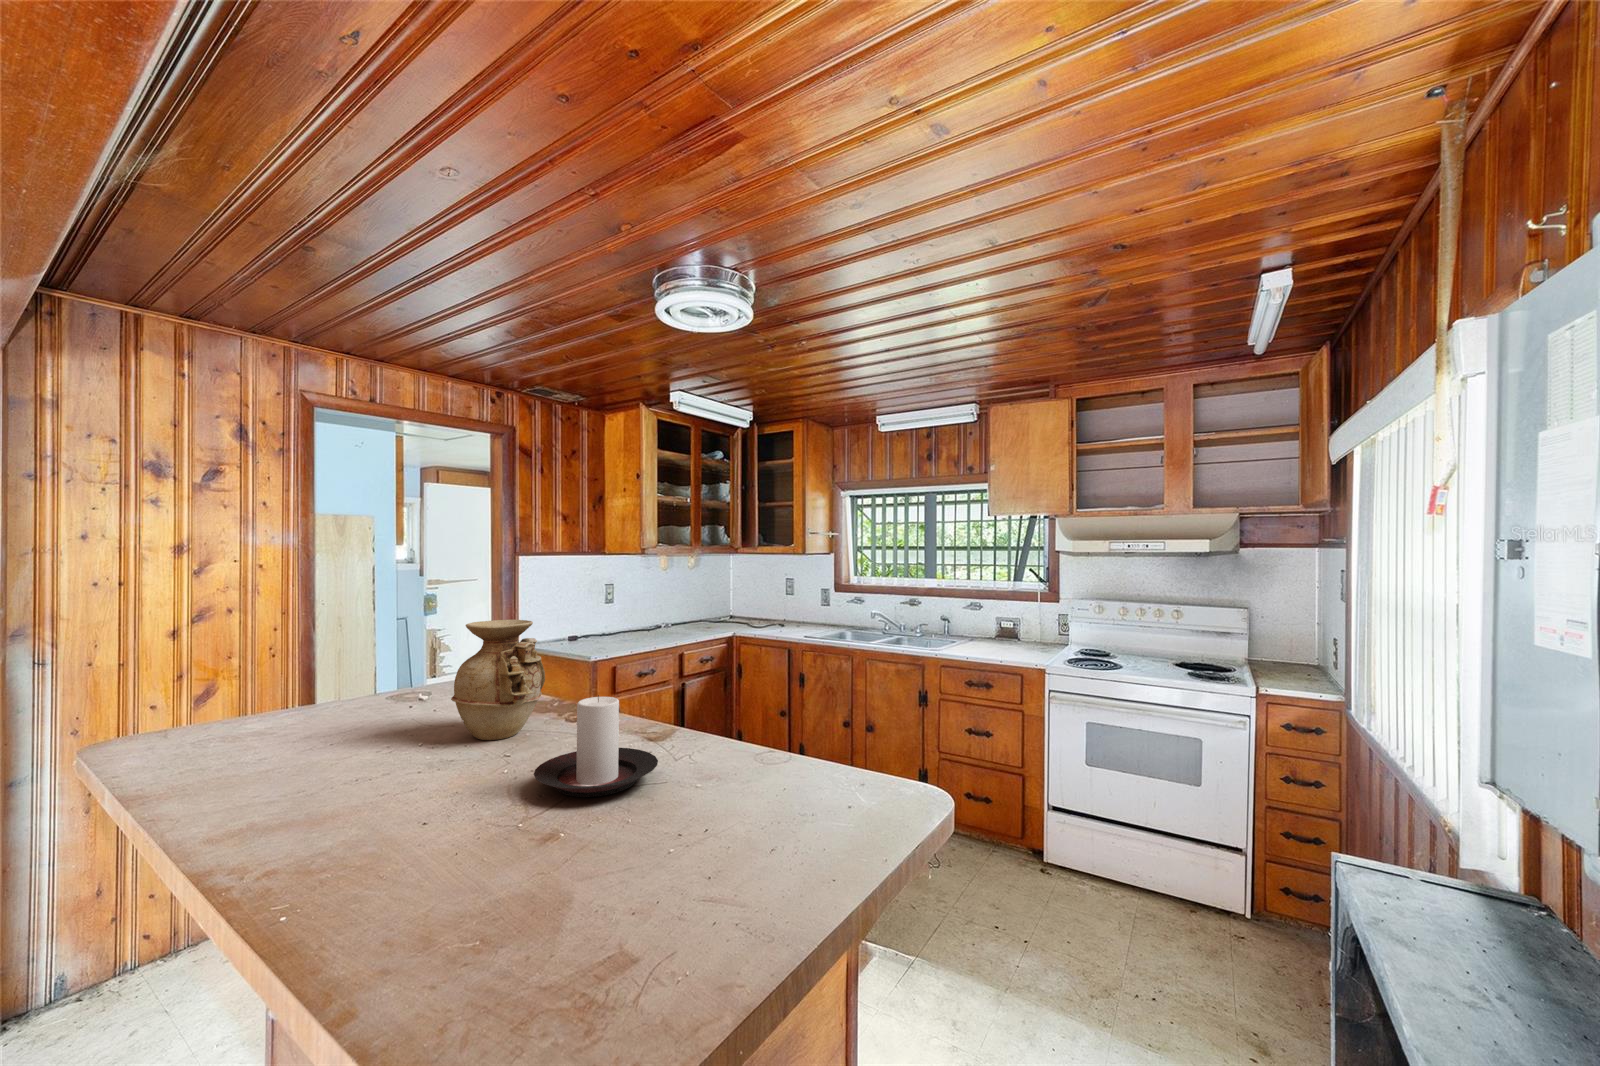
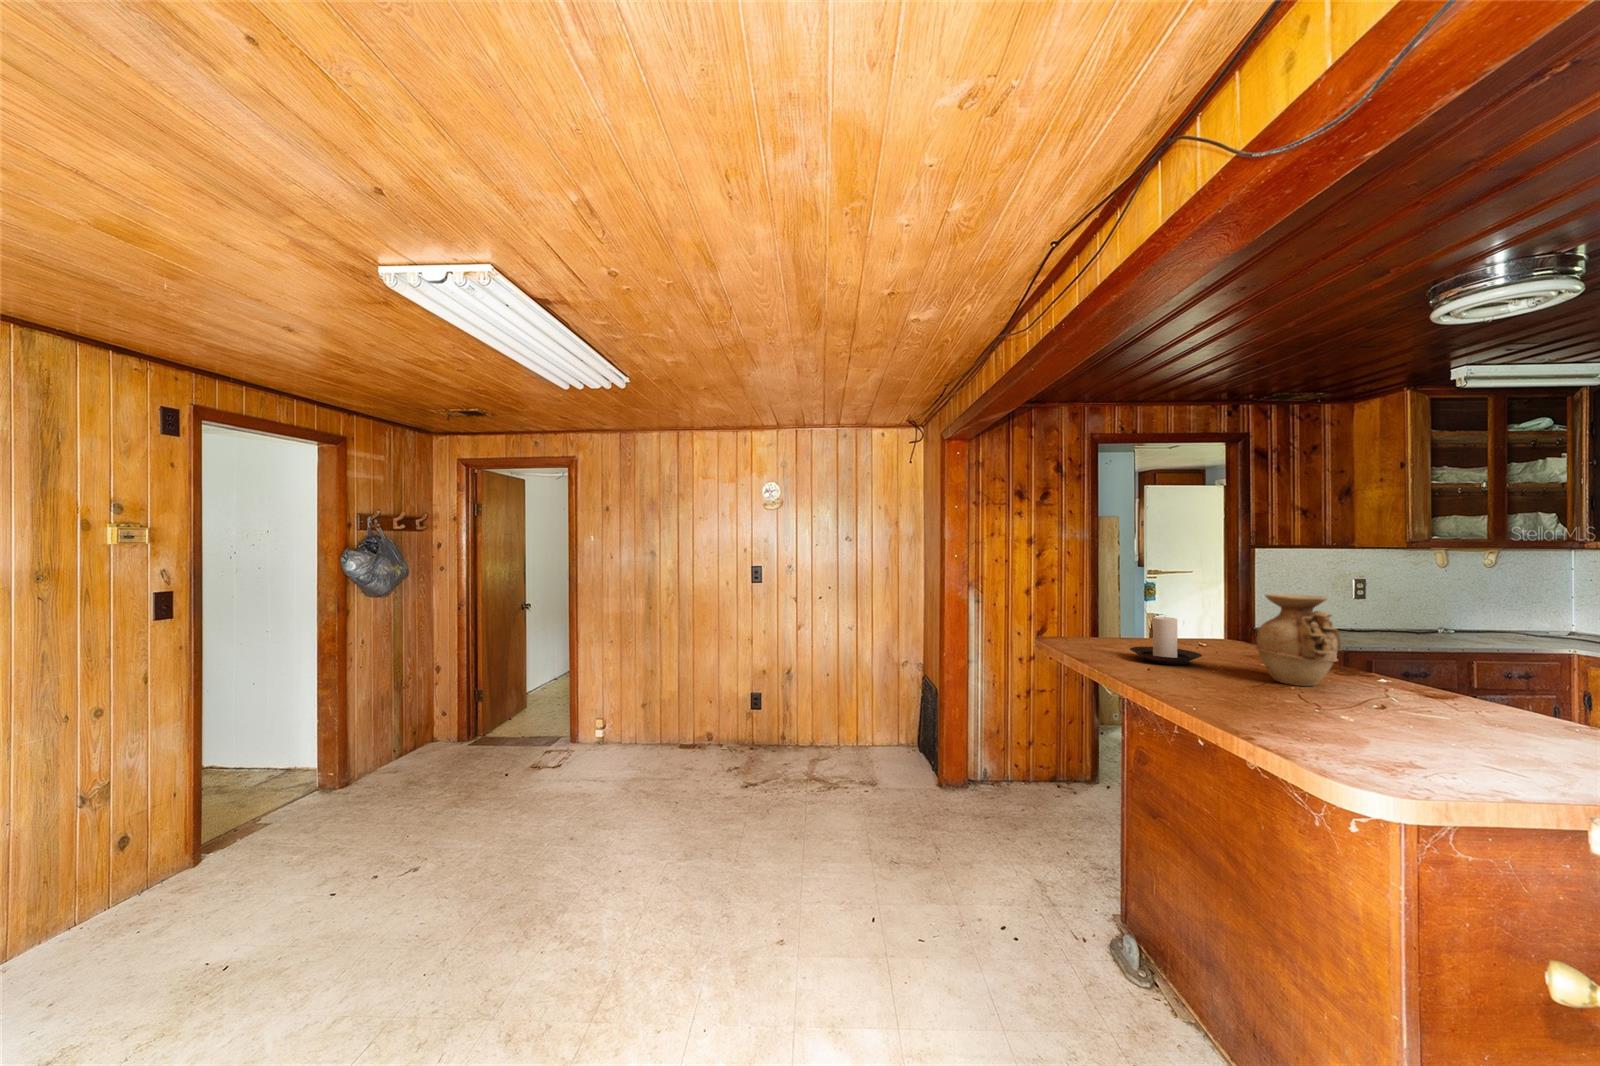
candle holder: present [534,695,658,797] -> present [1130,617,1202,665]

